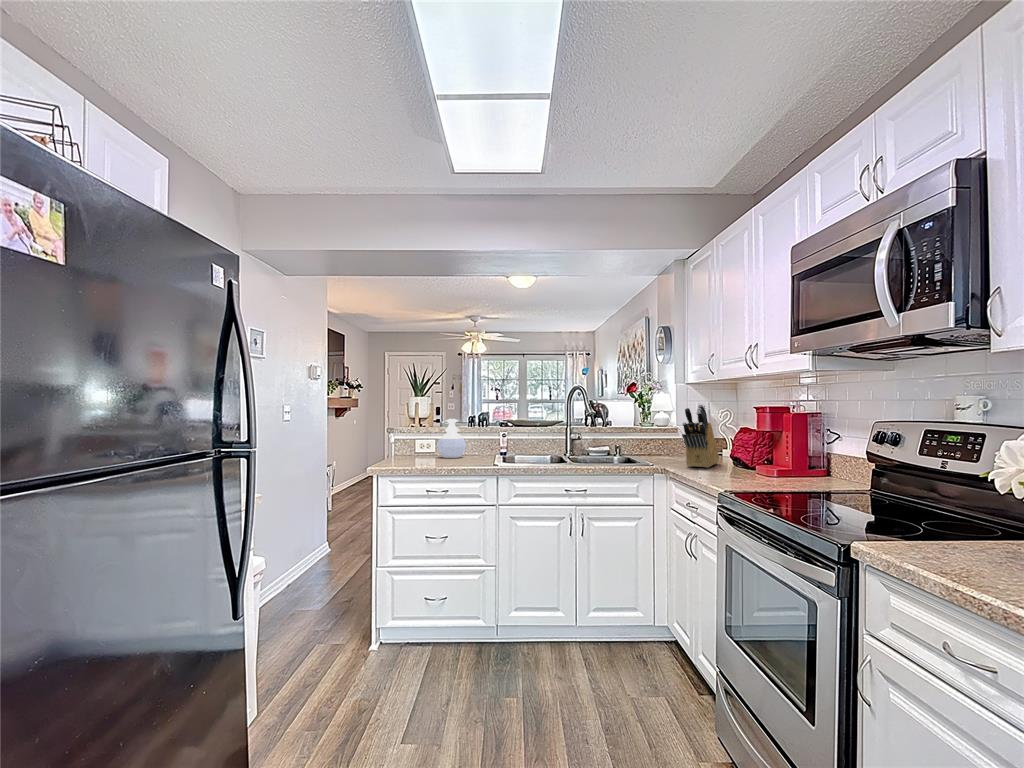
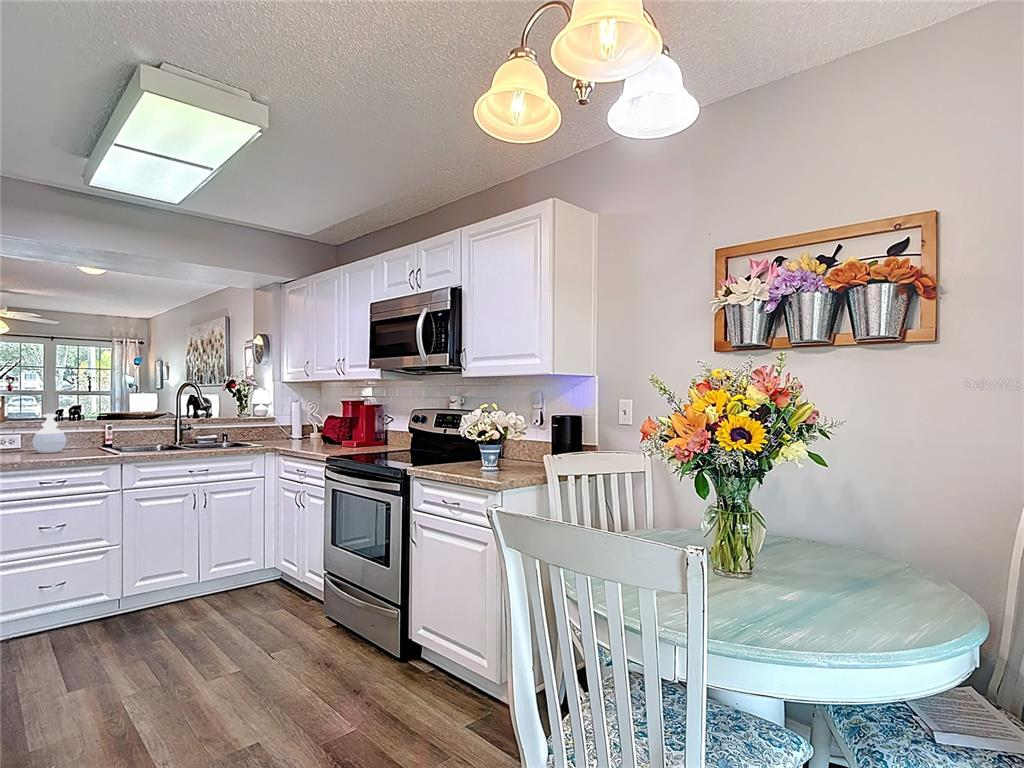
knife block: present [682,405,719,468] -> none [289,399,312,446]

